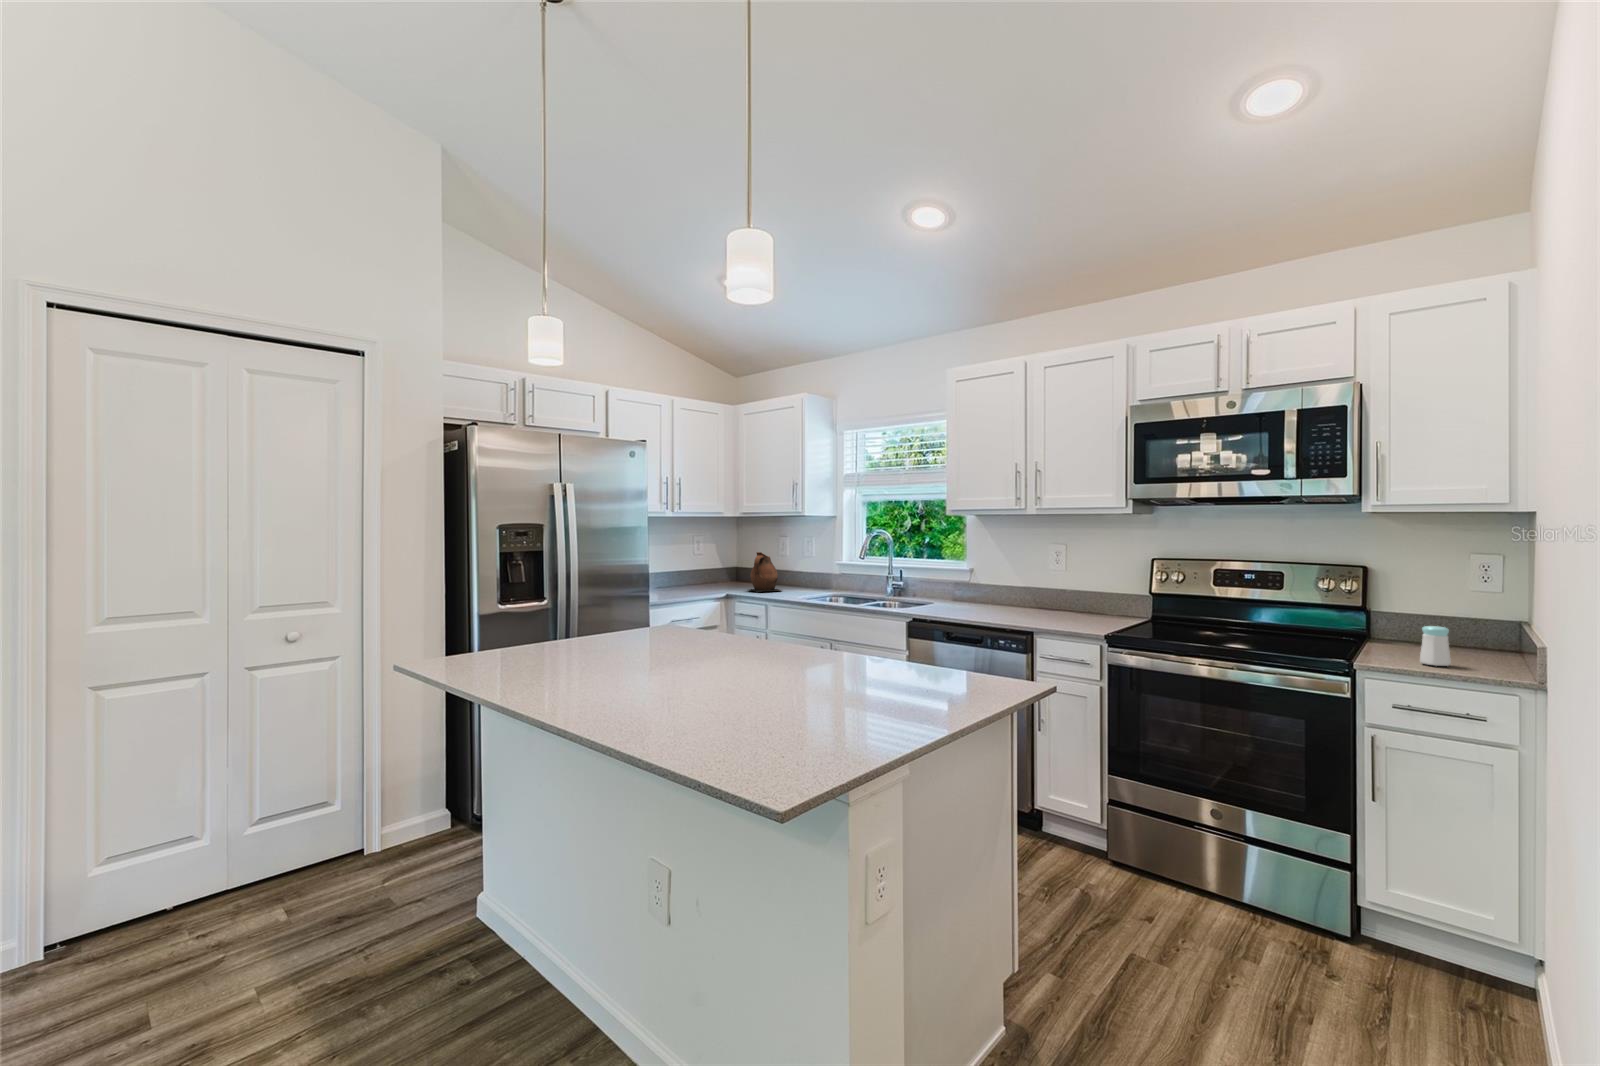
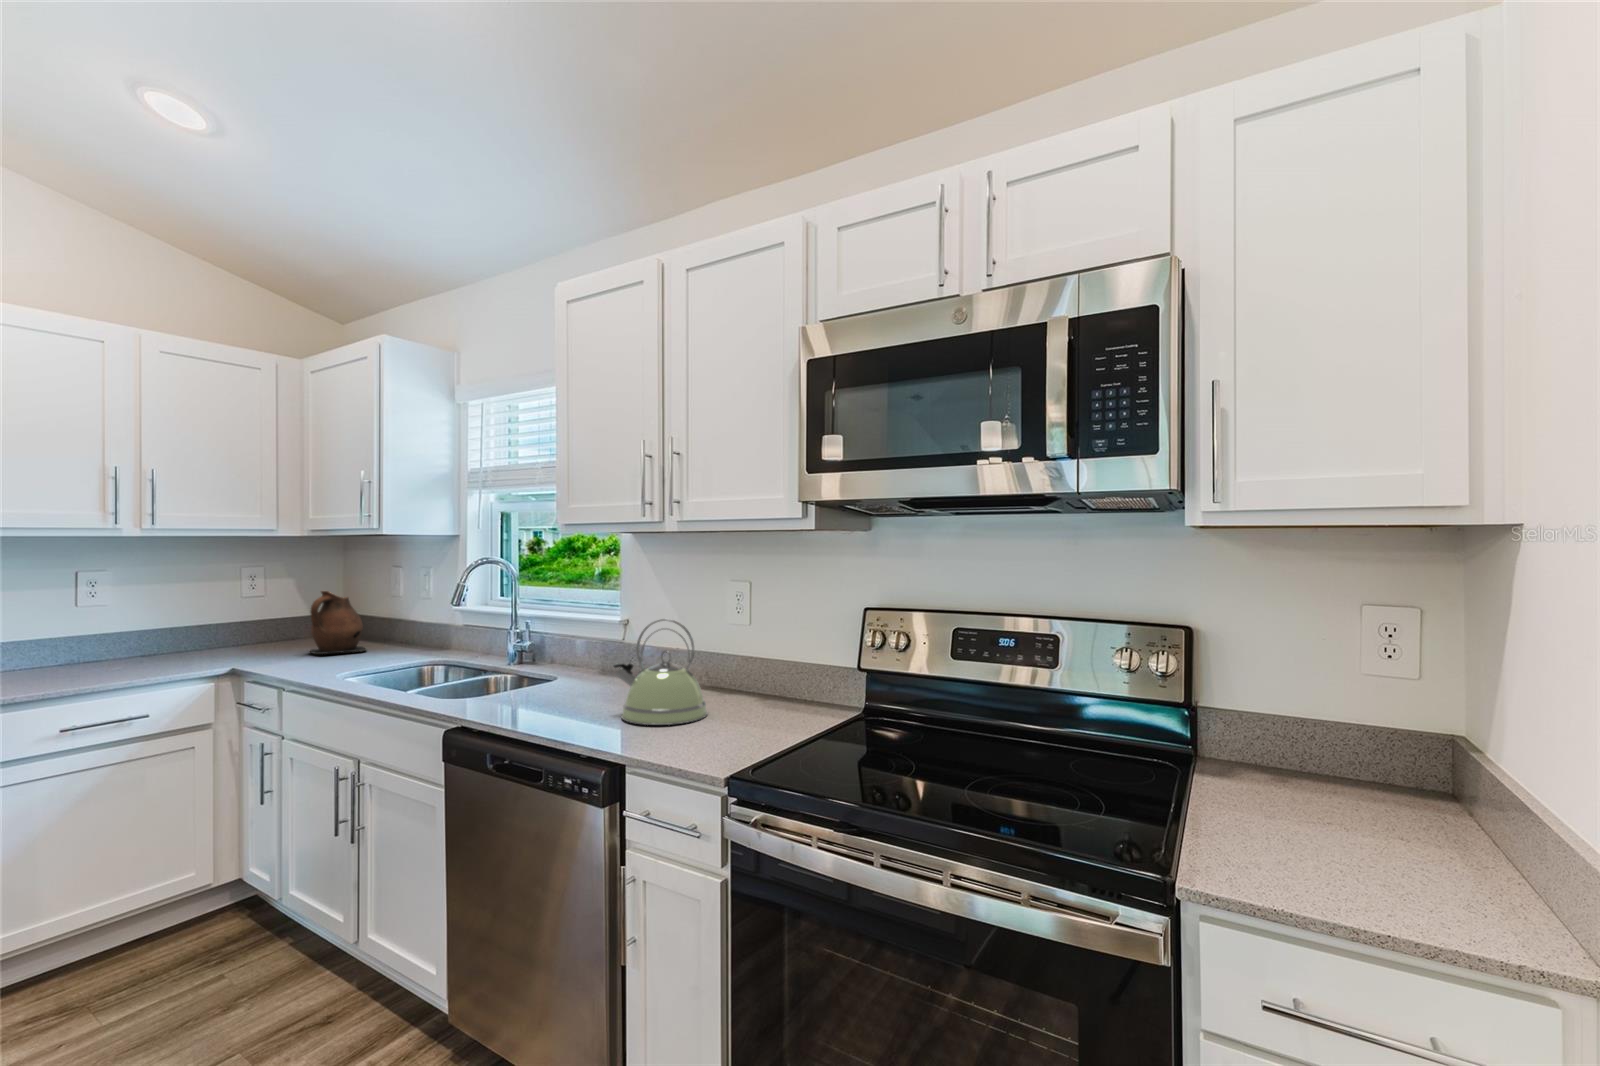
kettle: none [1003,564,1059,621] -> present [613,619,707,725]
salt shaker: present [1420,626,1451,666] -> none [1316,783,1382,886]

